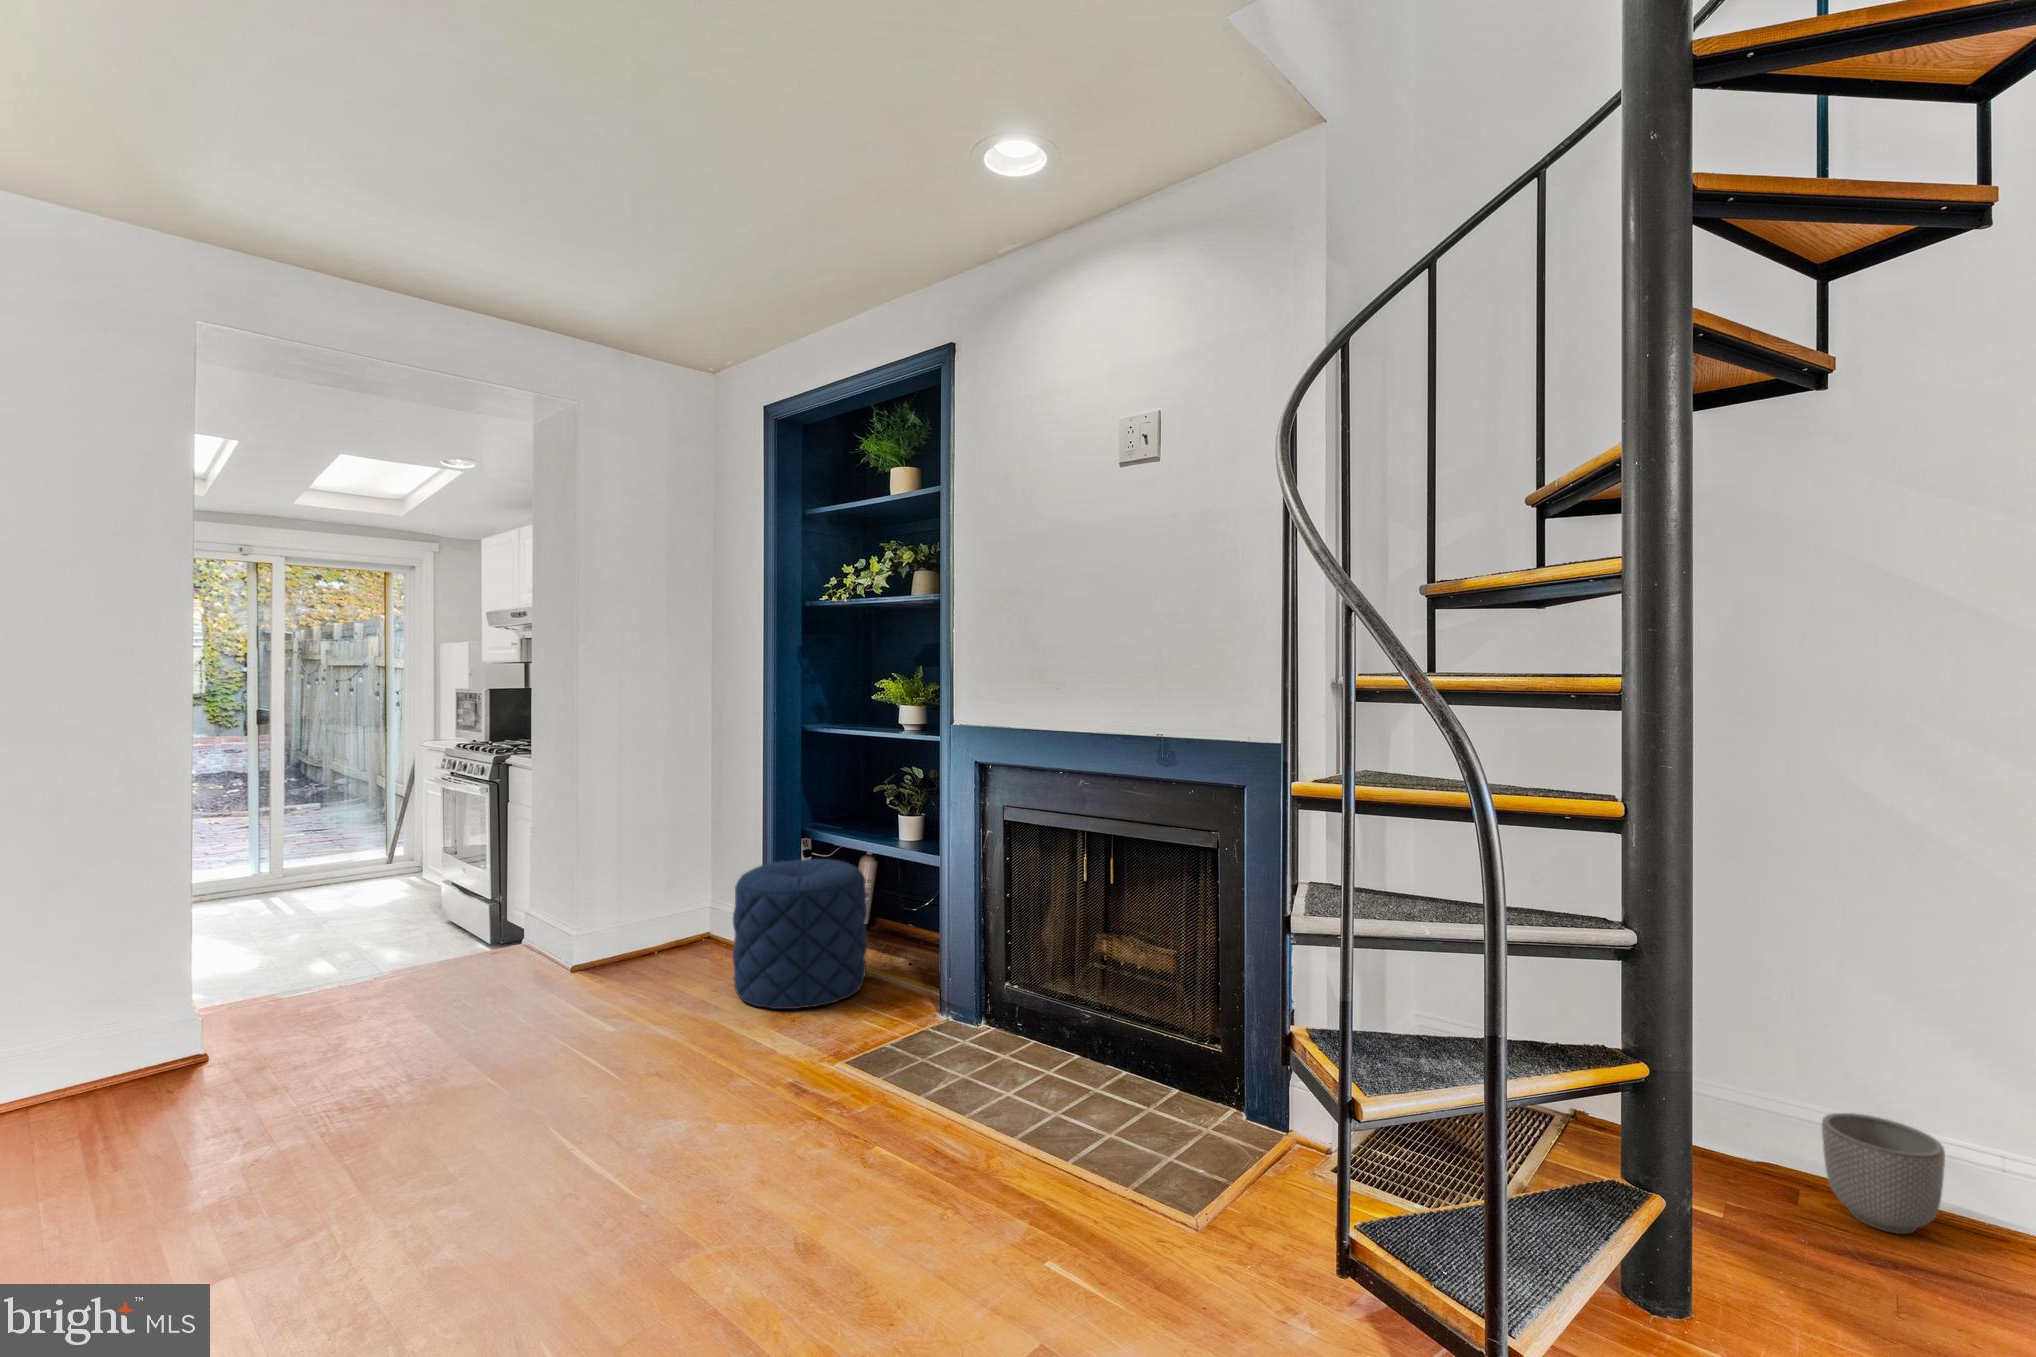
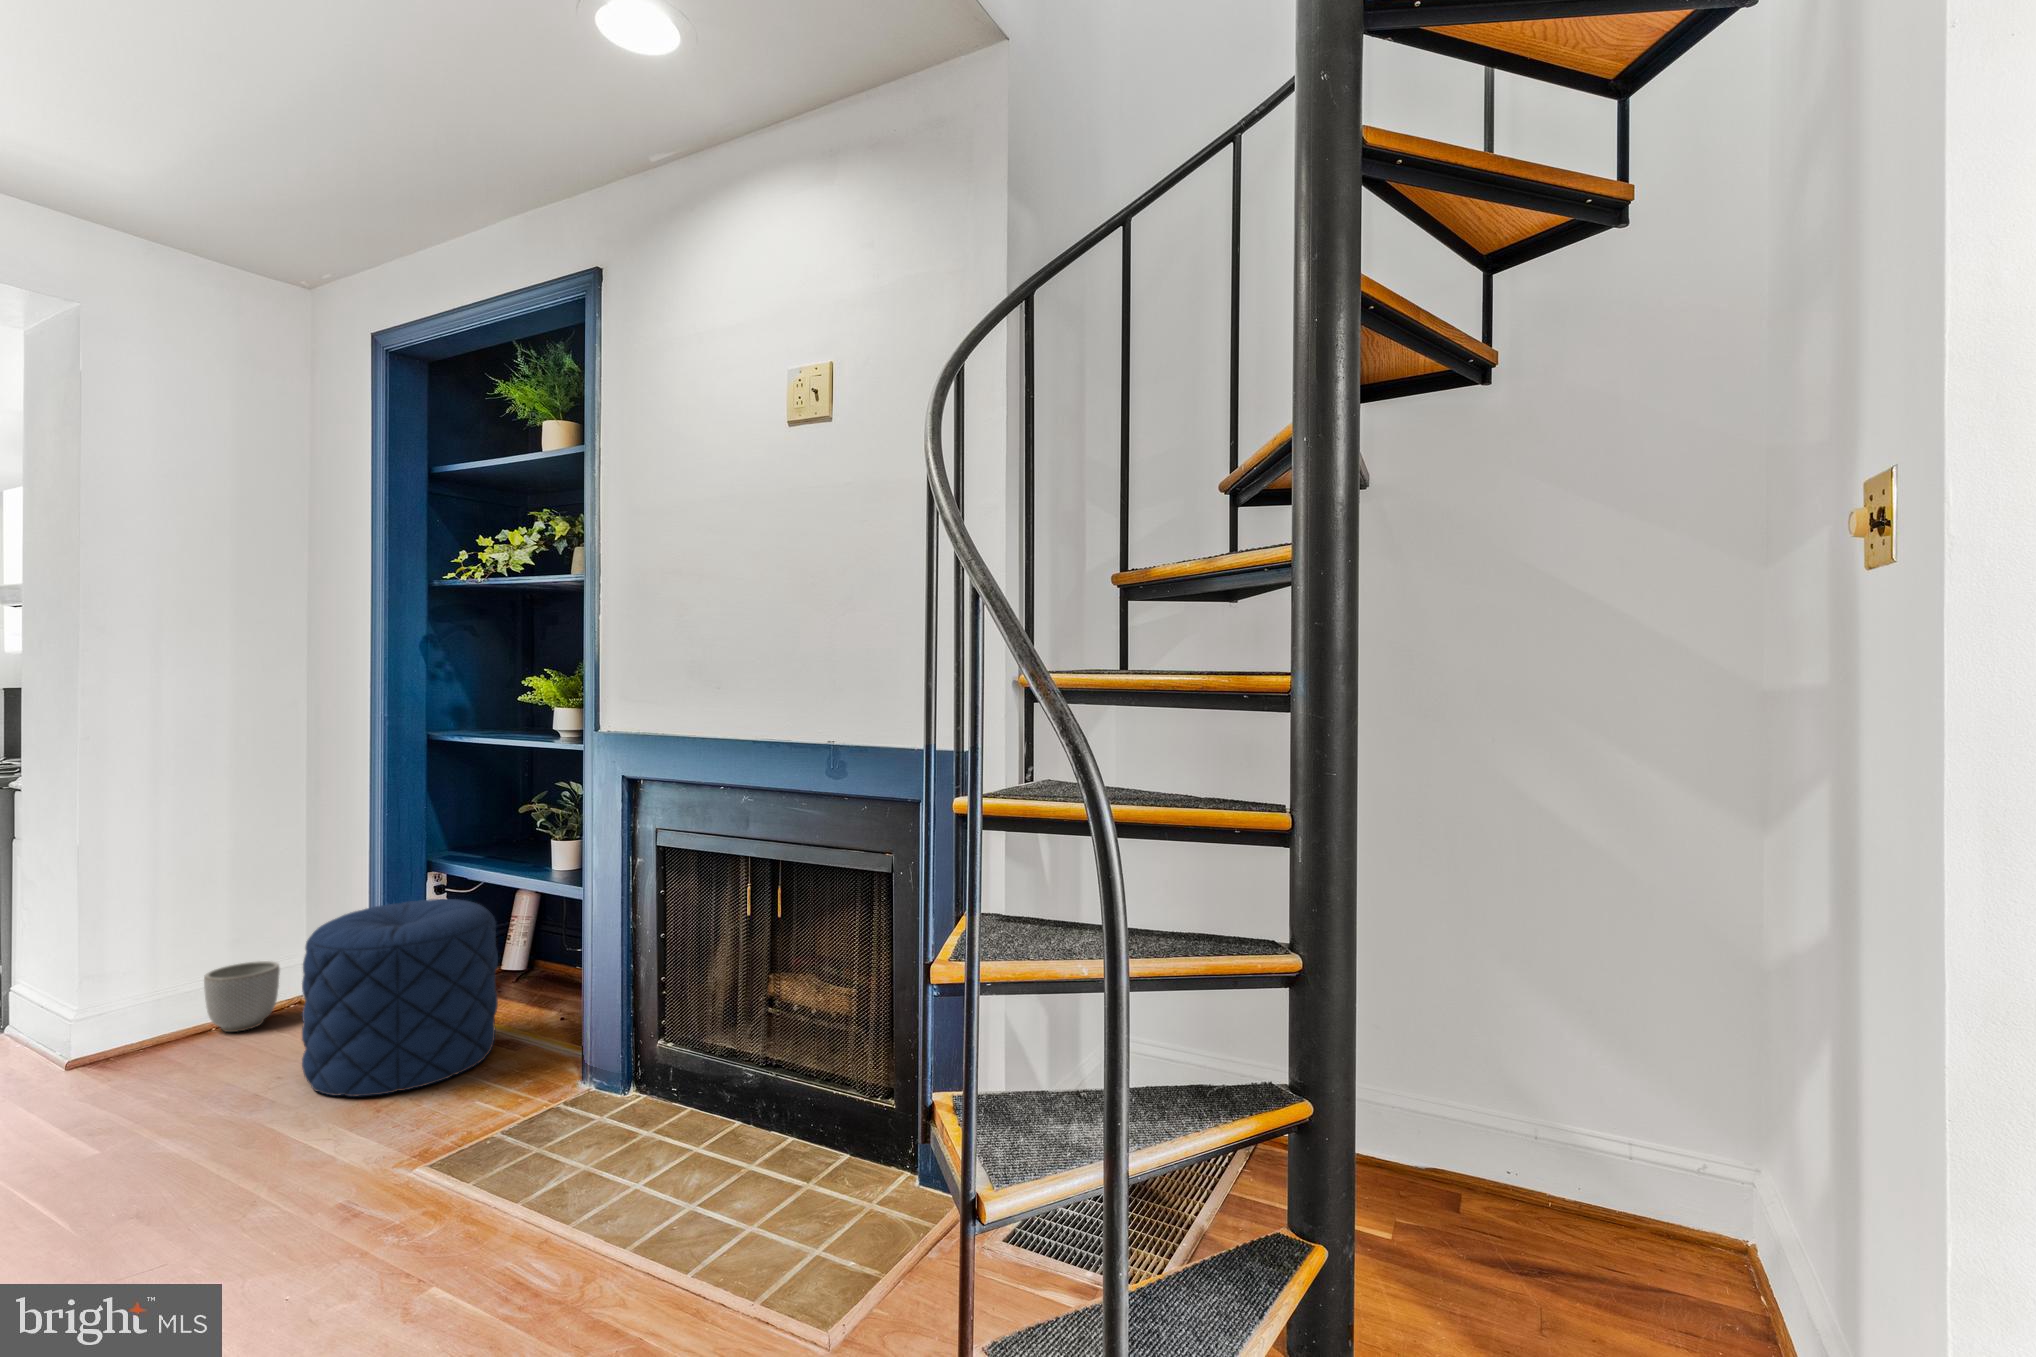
planter: present [1822,1113,1945,1234] -> present [204,961,280,1032]

